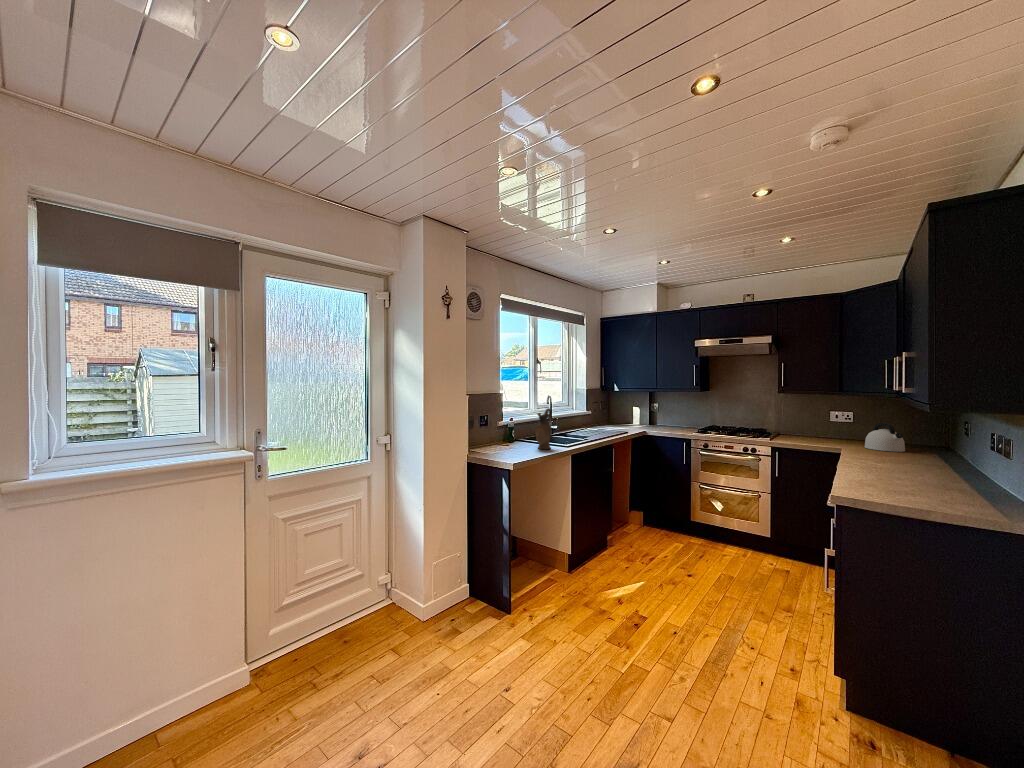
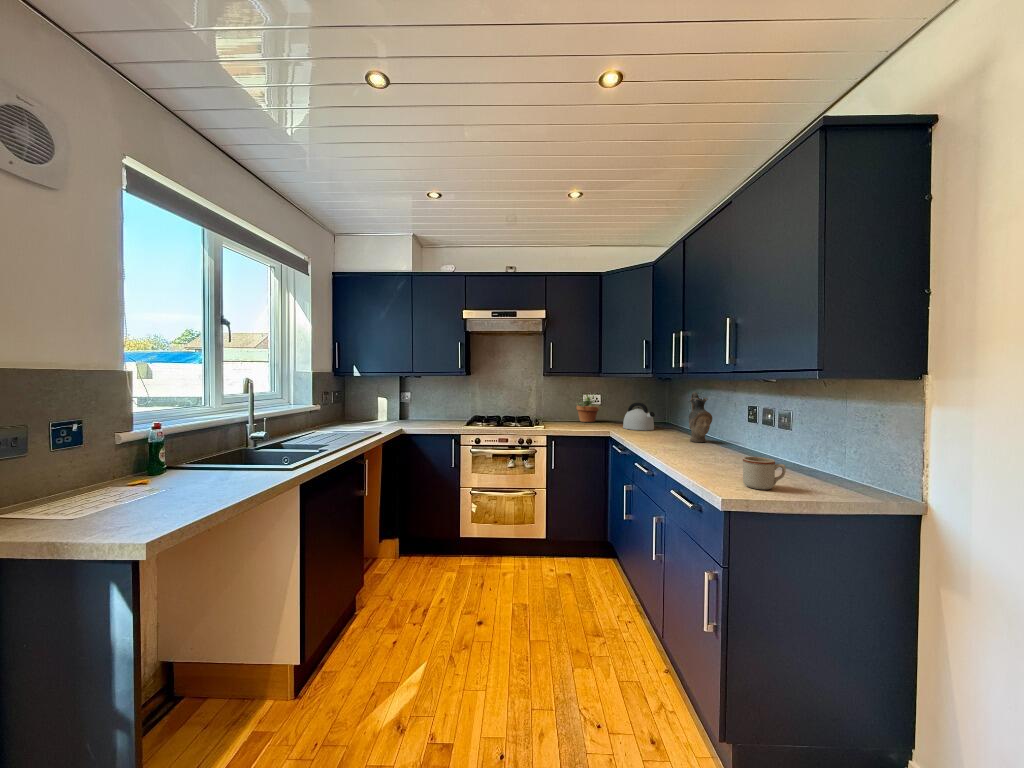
ceramic pitcher: present [535,408,552,449] -> present [689,392,712,442]
potted plant: none [816,410,851,440] -> present [576,394,600,422]
mug: none [884,472,926,499] -> present [743,457,786,490]

